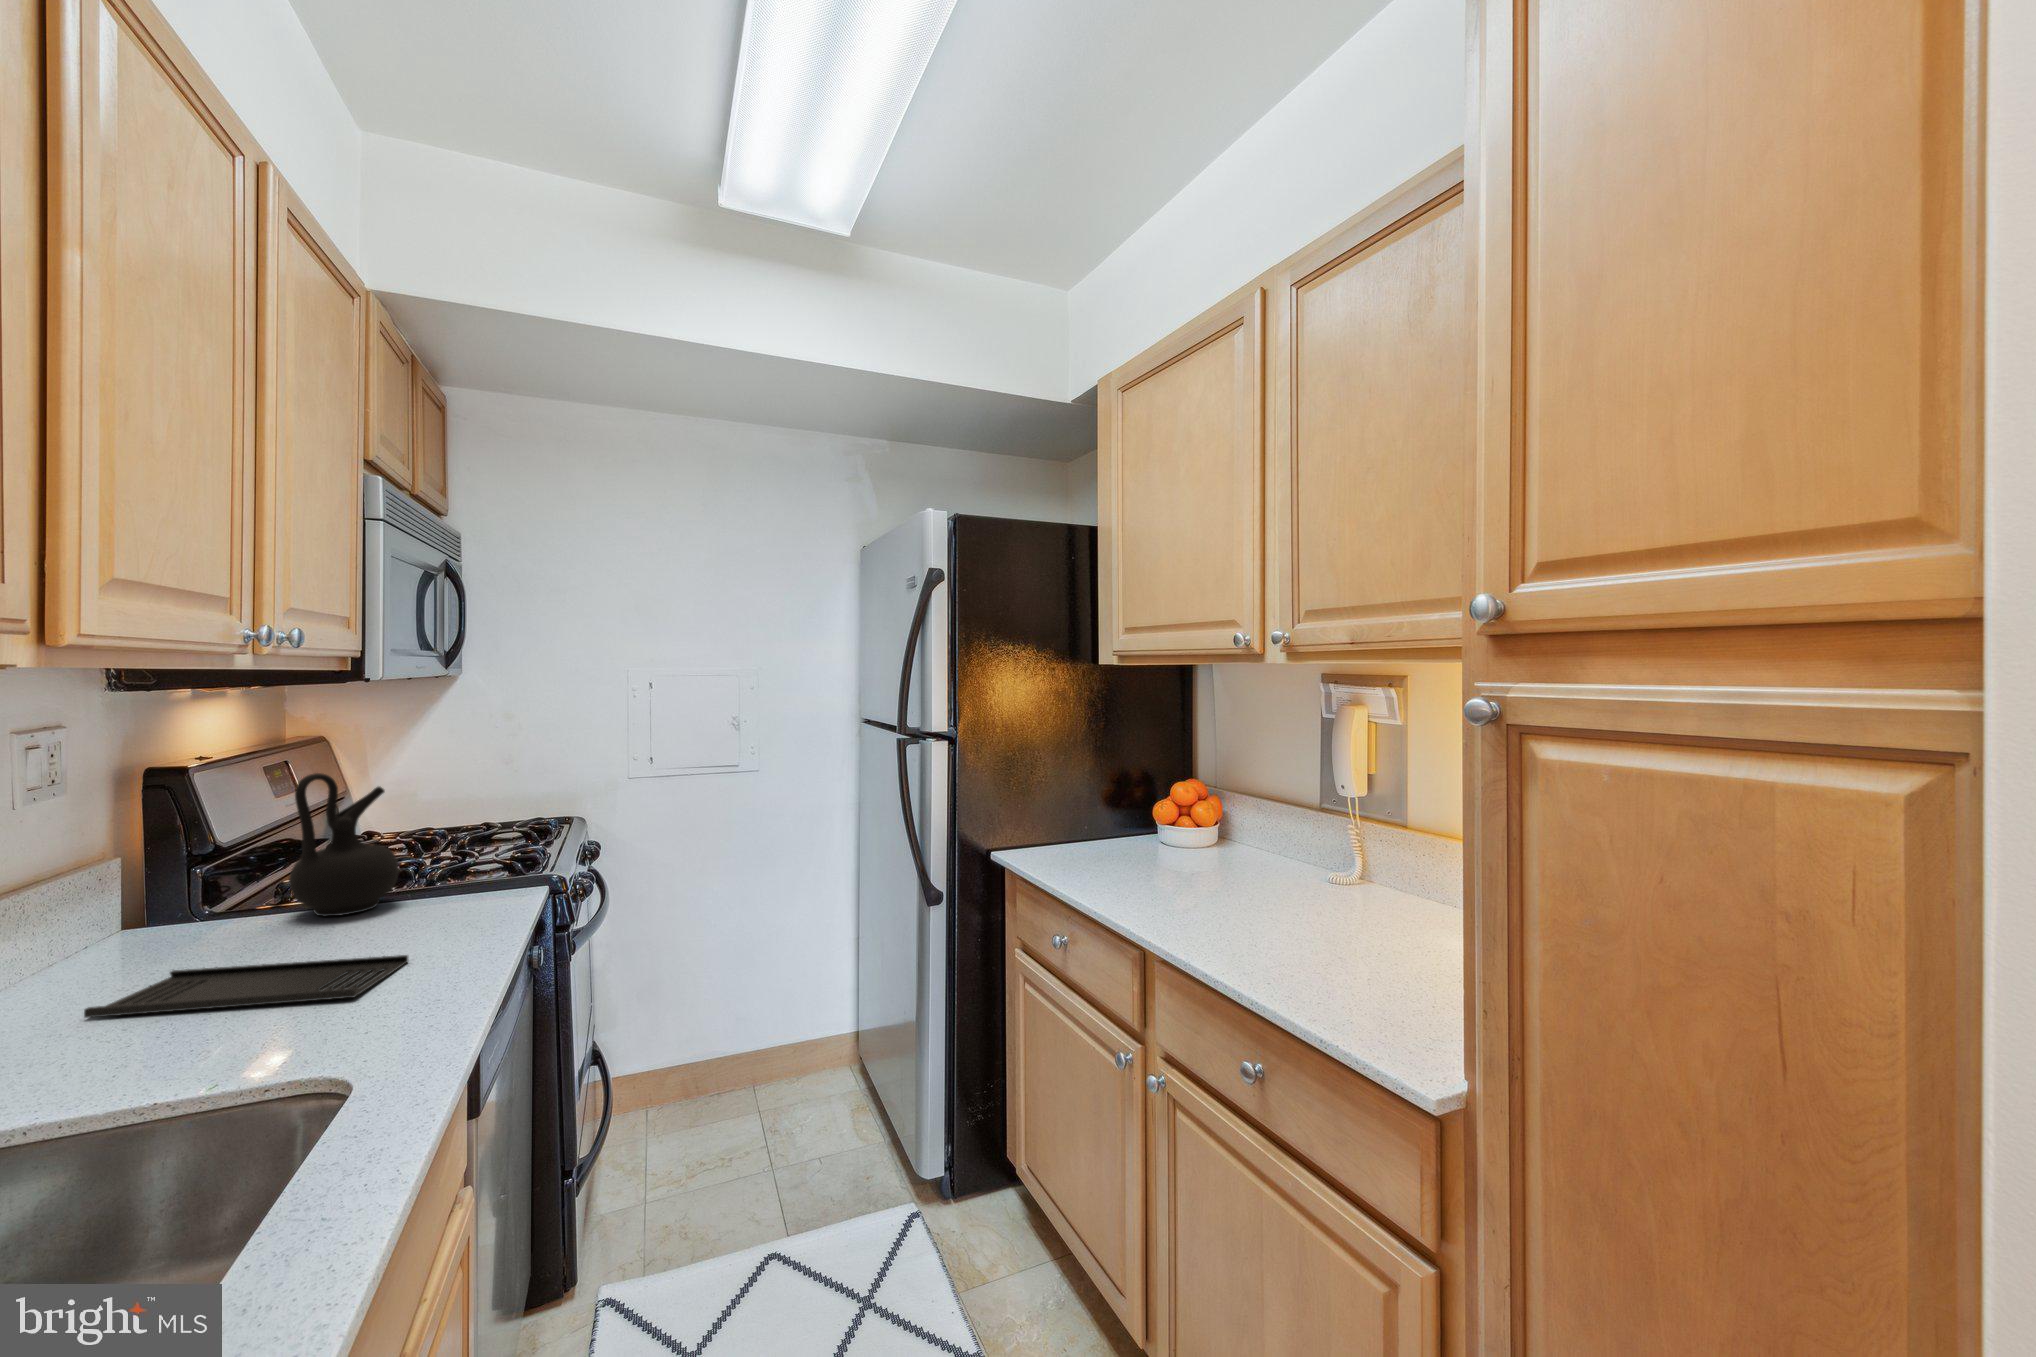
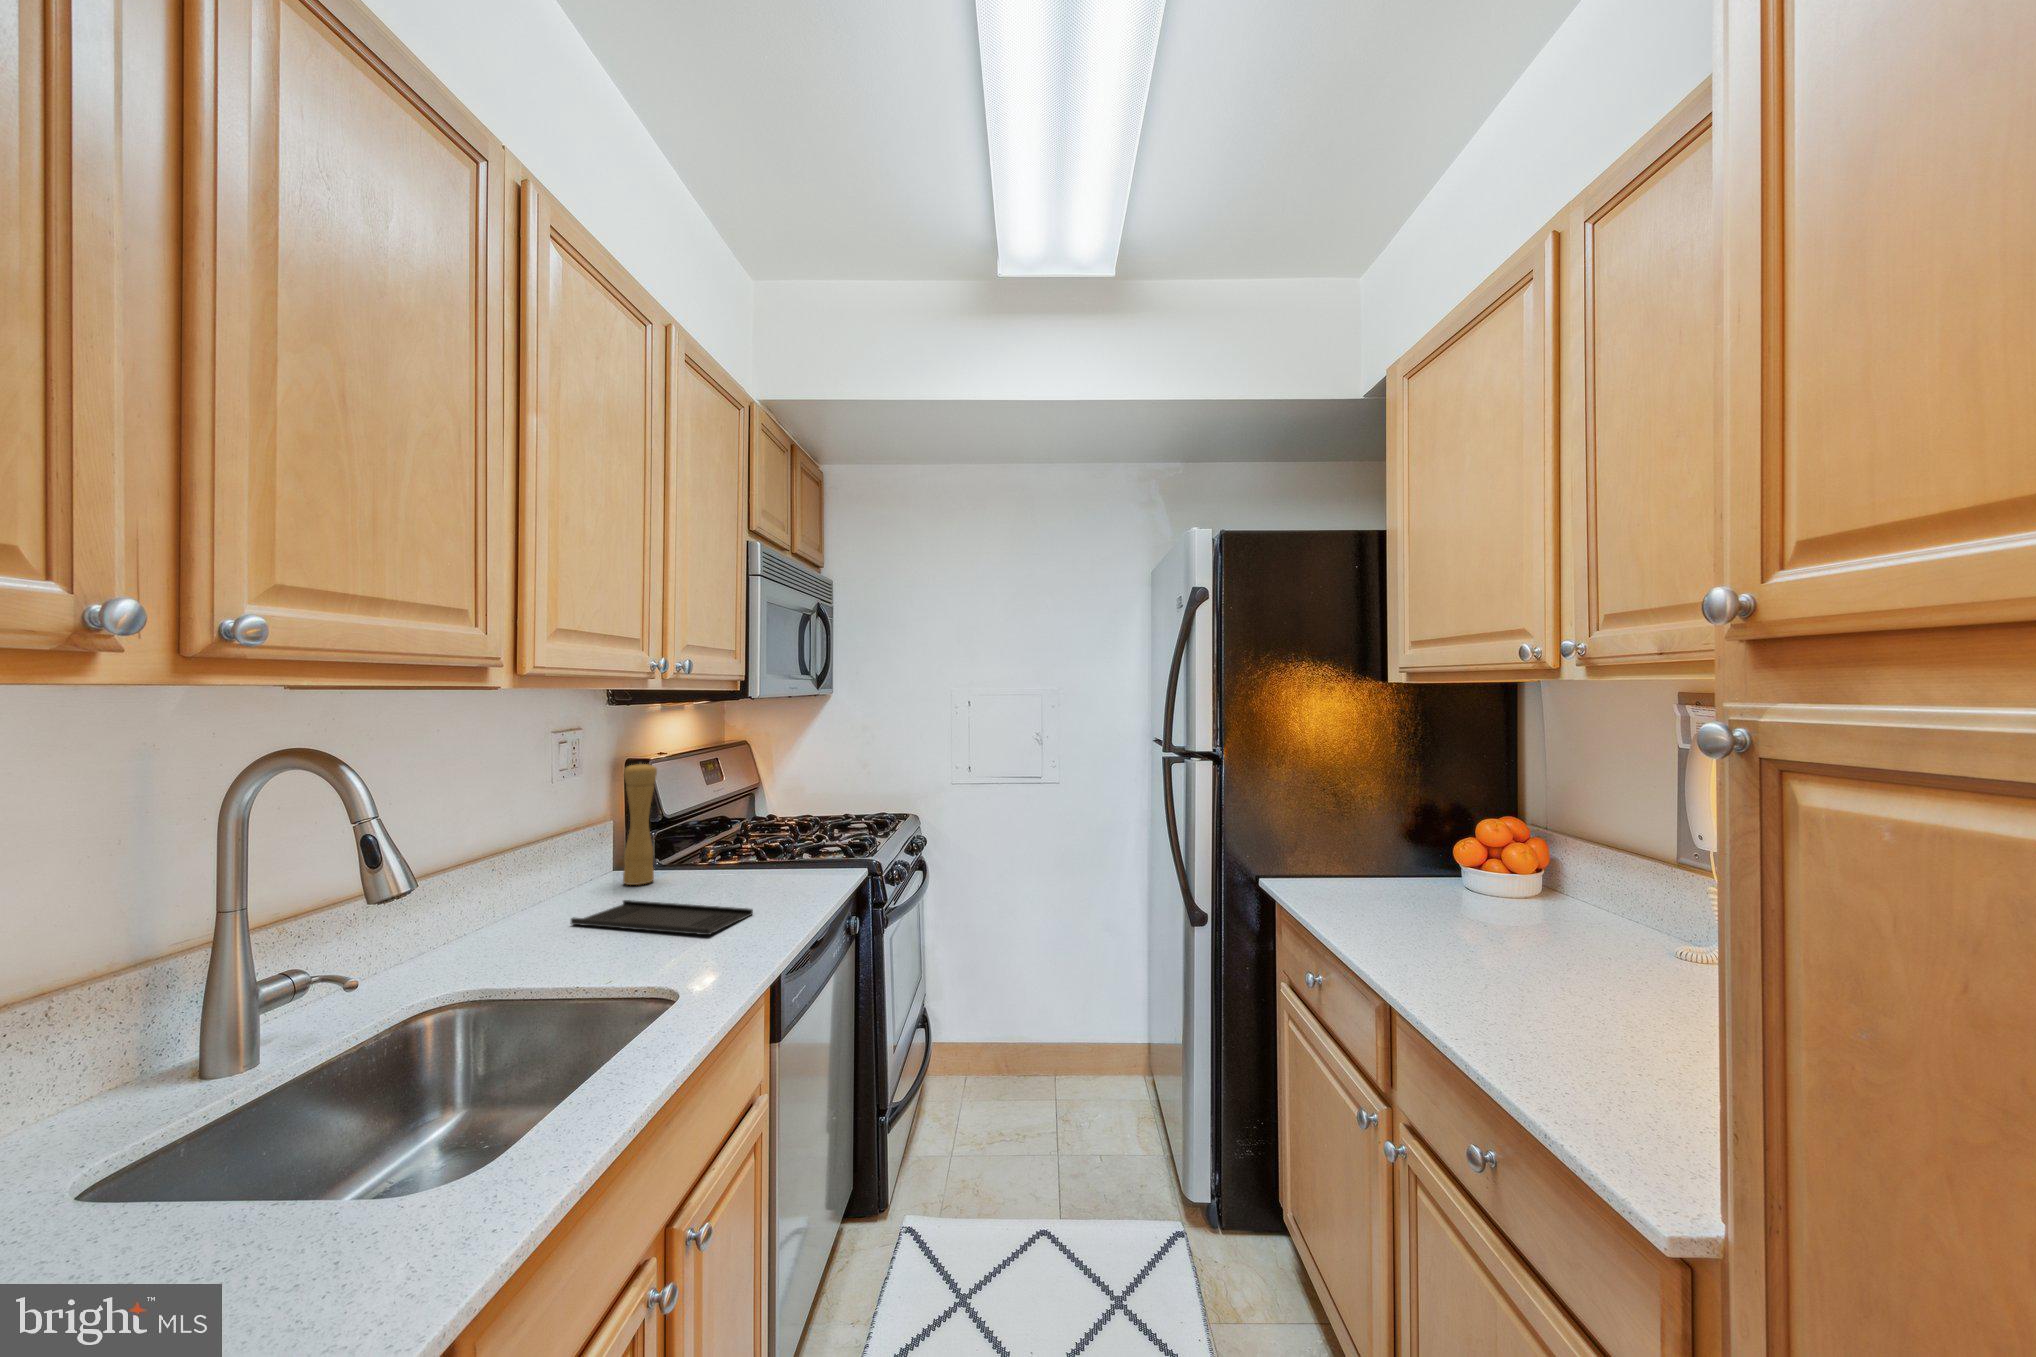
pepper mill: none [151,773,213,949] -> present [623,763,657,885]
ceramic jug: present [289,773,399,916] -> none [702,767,769,874]

